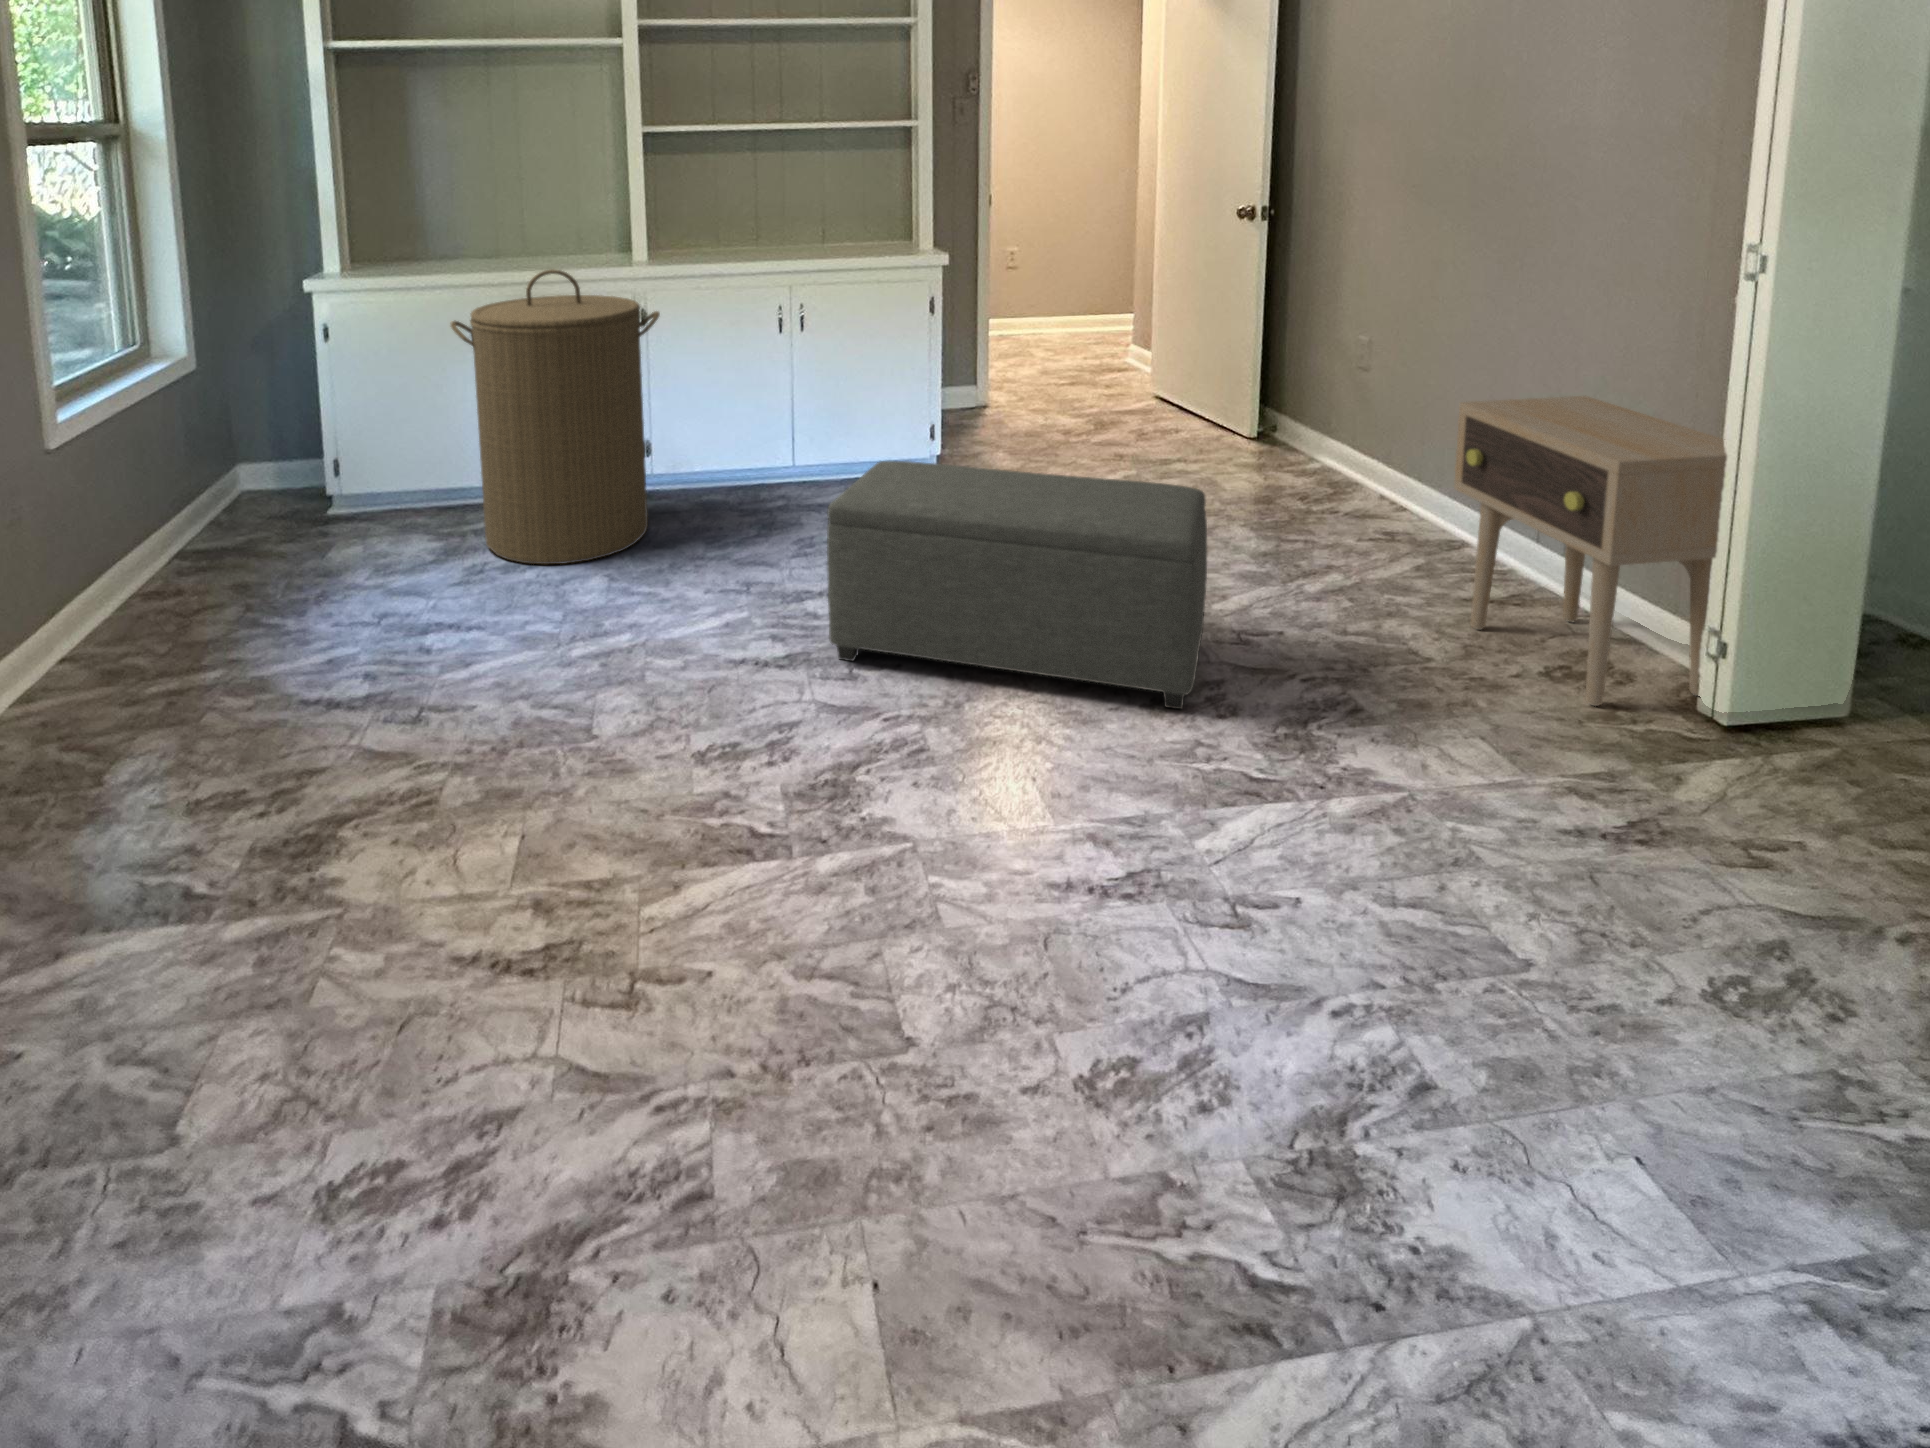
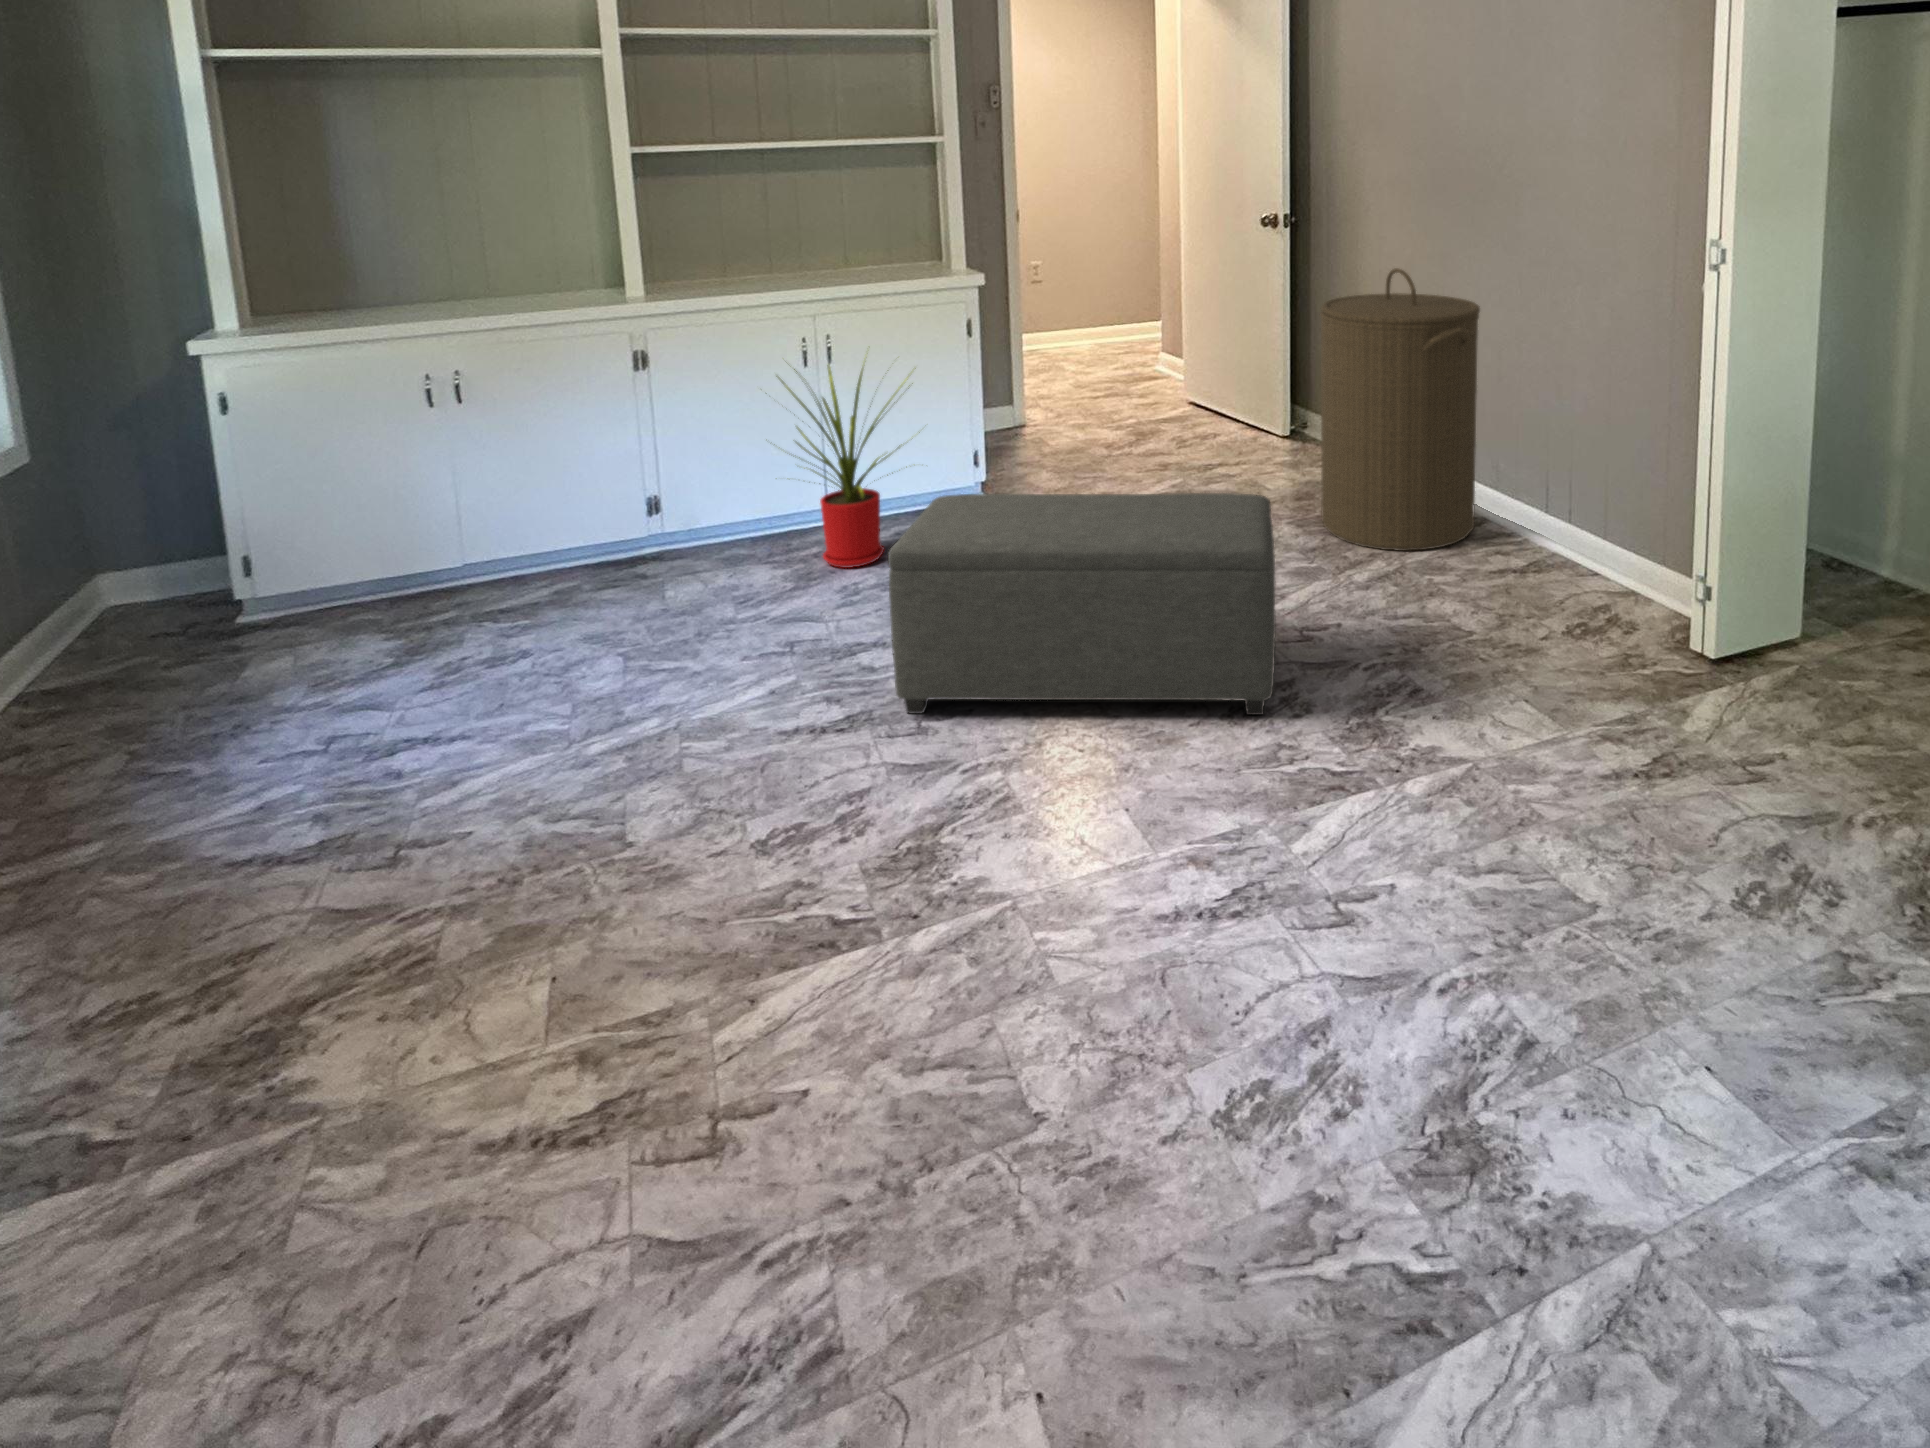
laundry hamper: present [450,269,660,564] -> present [1320,268,1480,551]
house plant: none [732,317,882,523] -> present [774,365,920,568]
side table: present [1454,396,1727,706] -> none [1484,379,1733,657]

